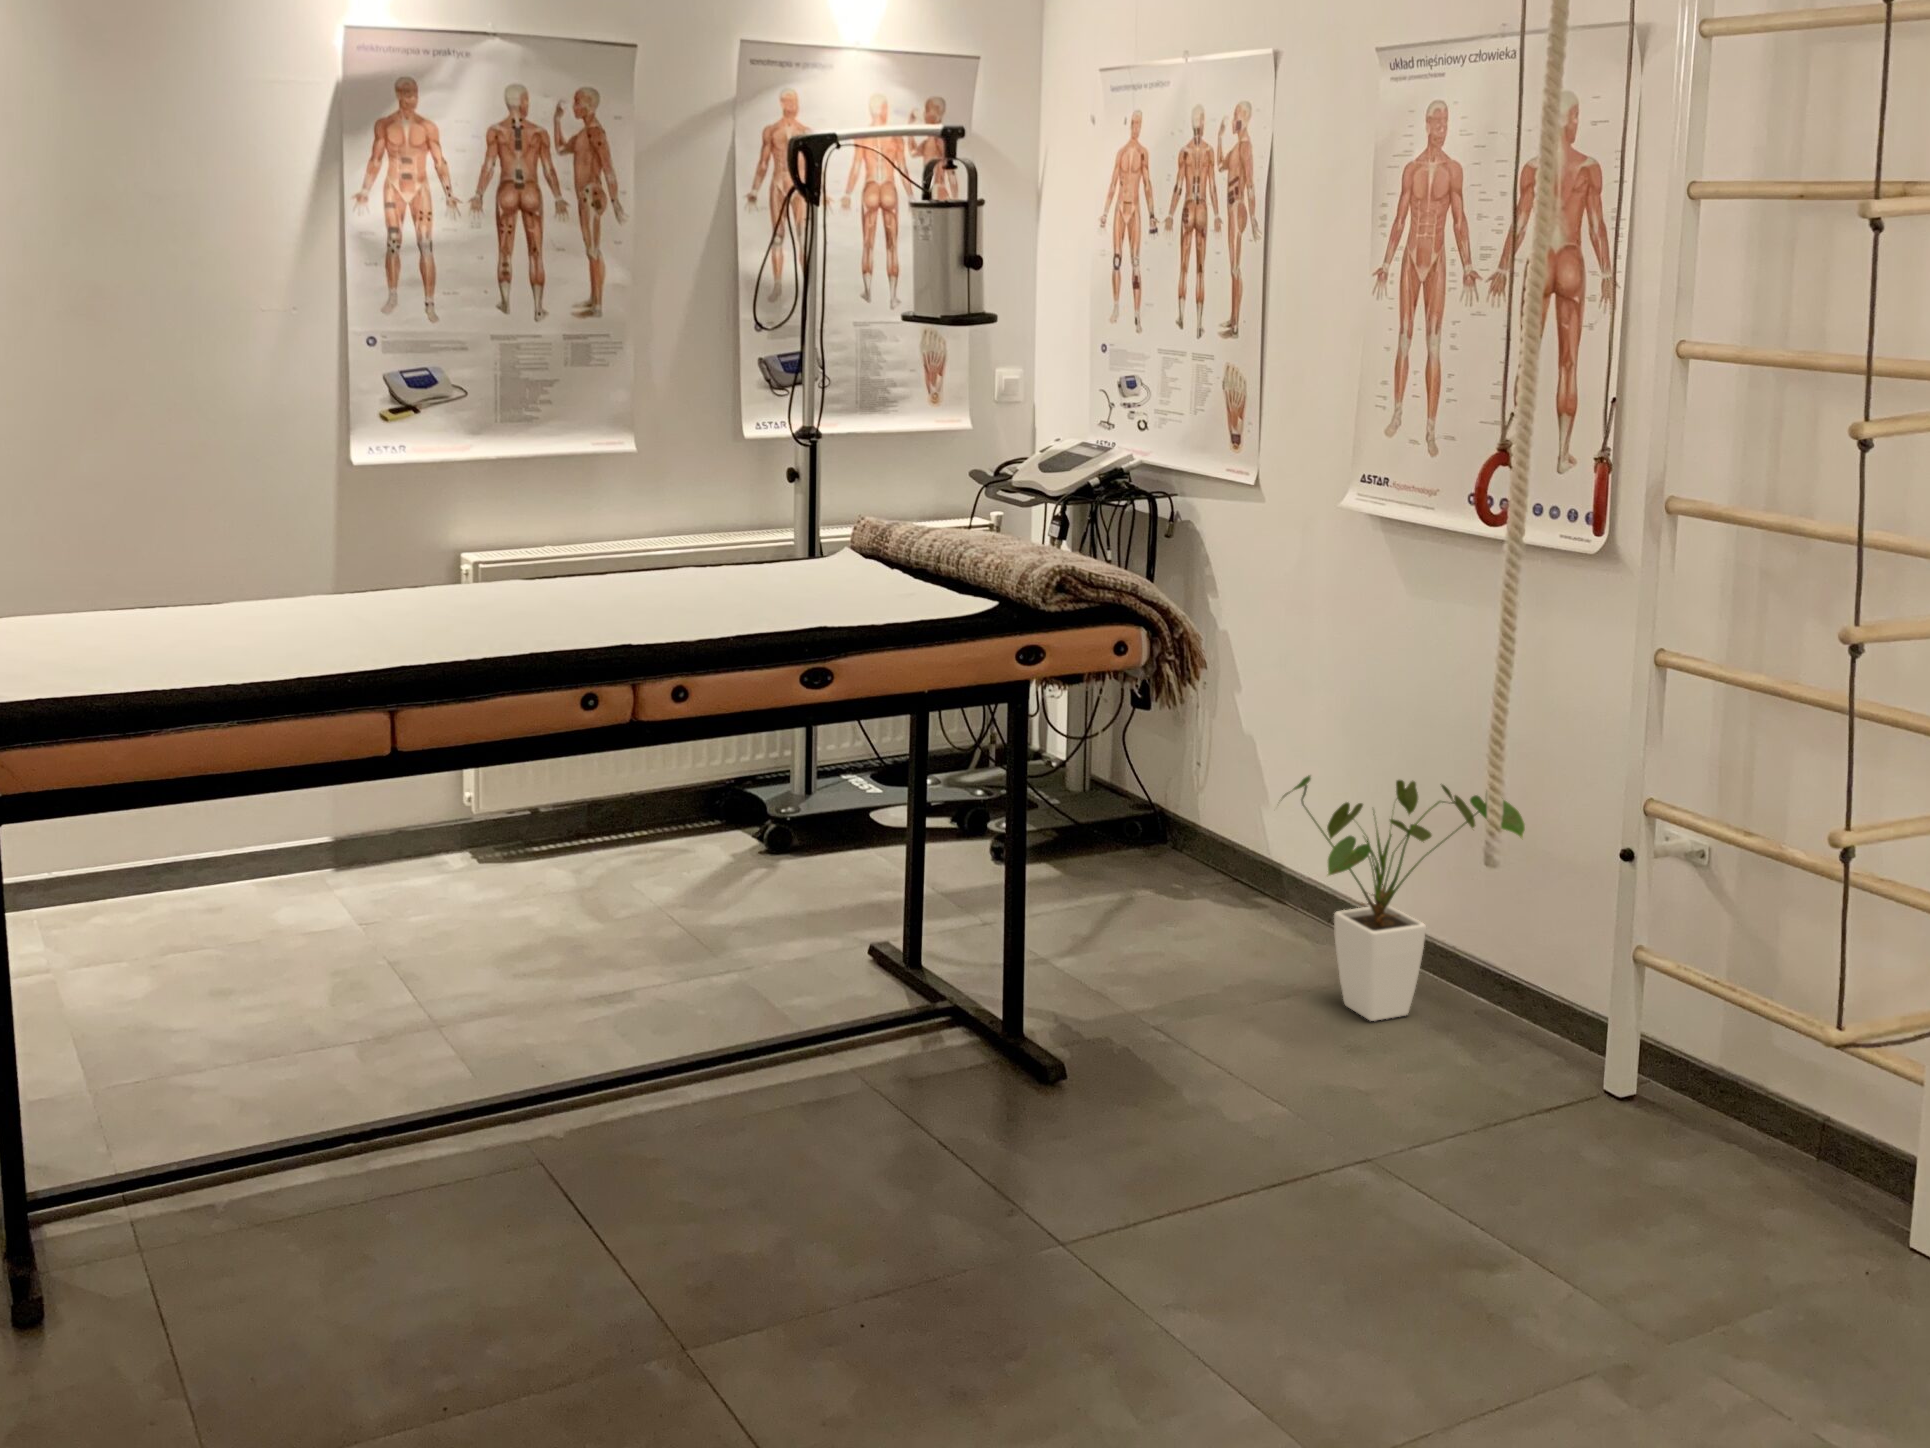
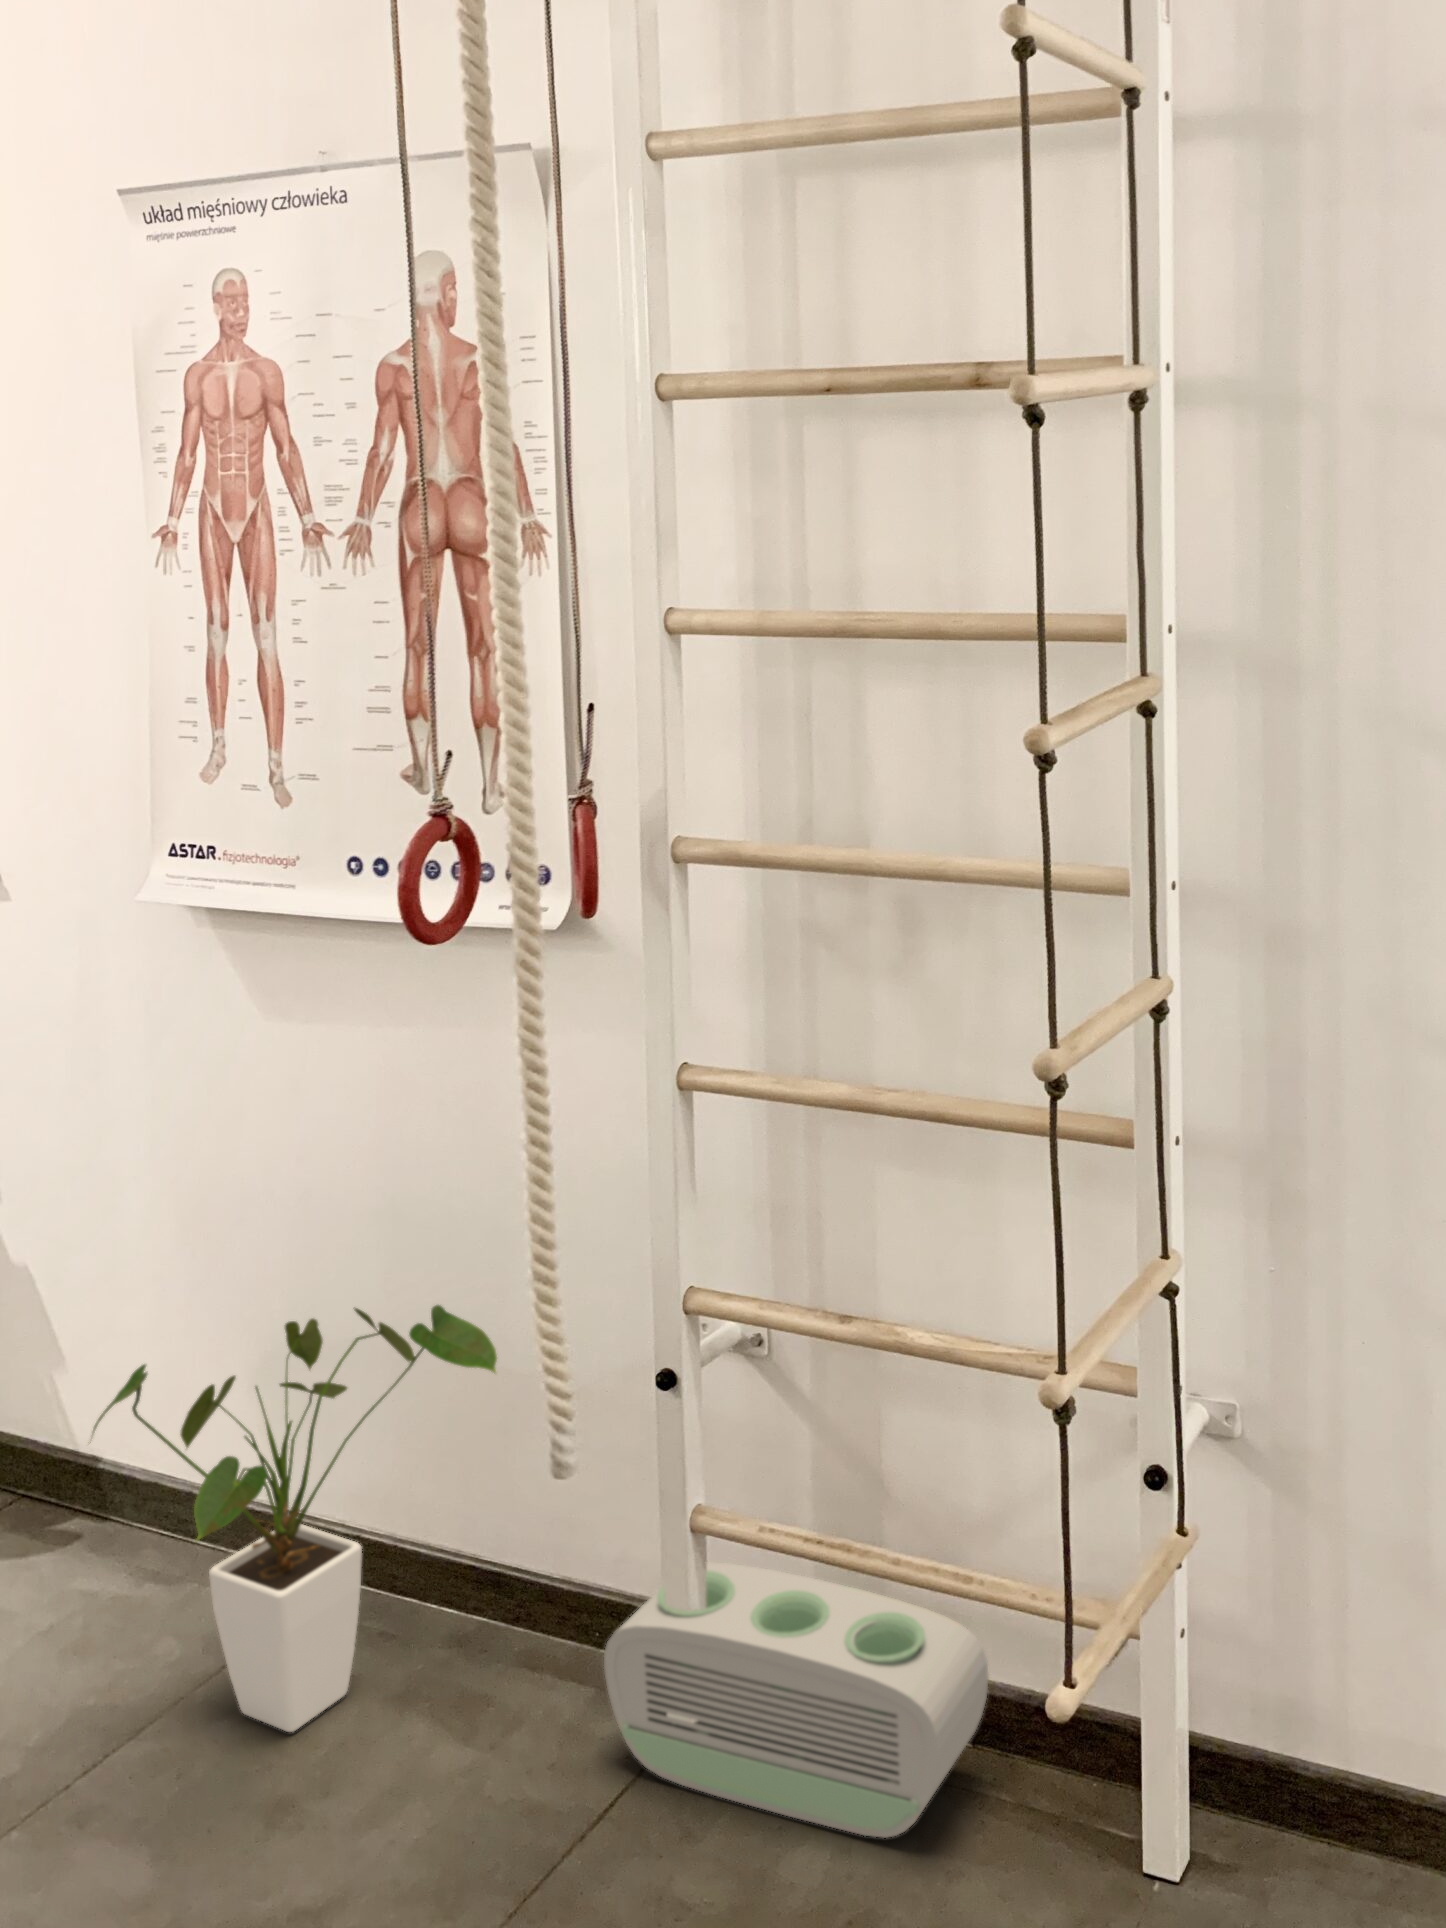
air purifier: none [1563,990,1829,1175] -> present [604,1562,989,1838]

